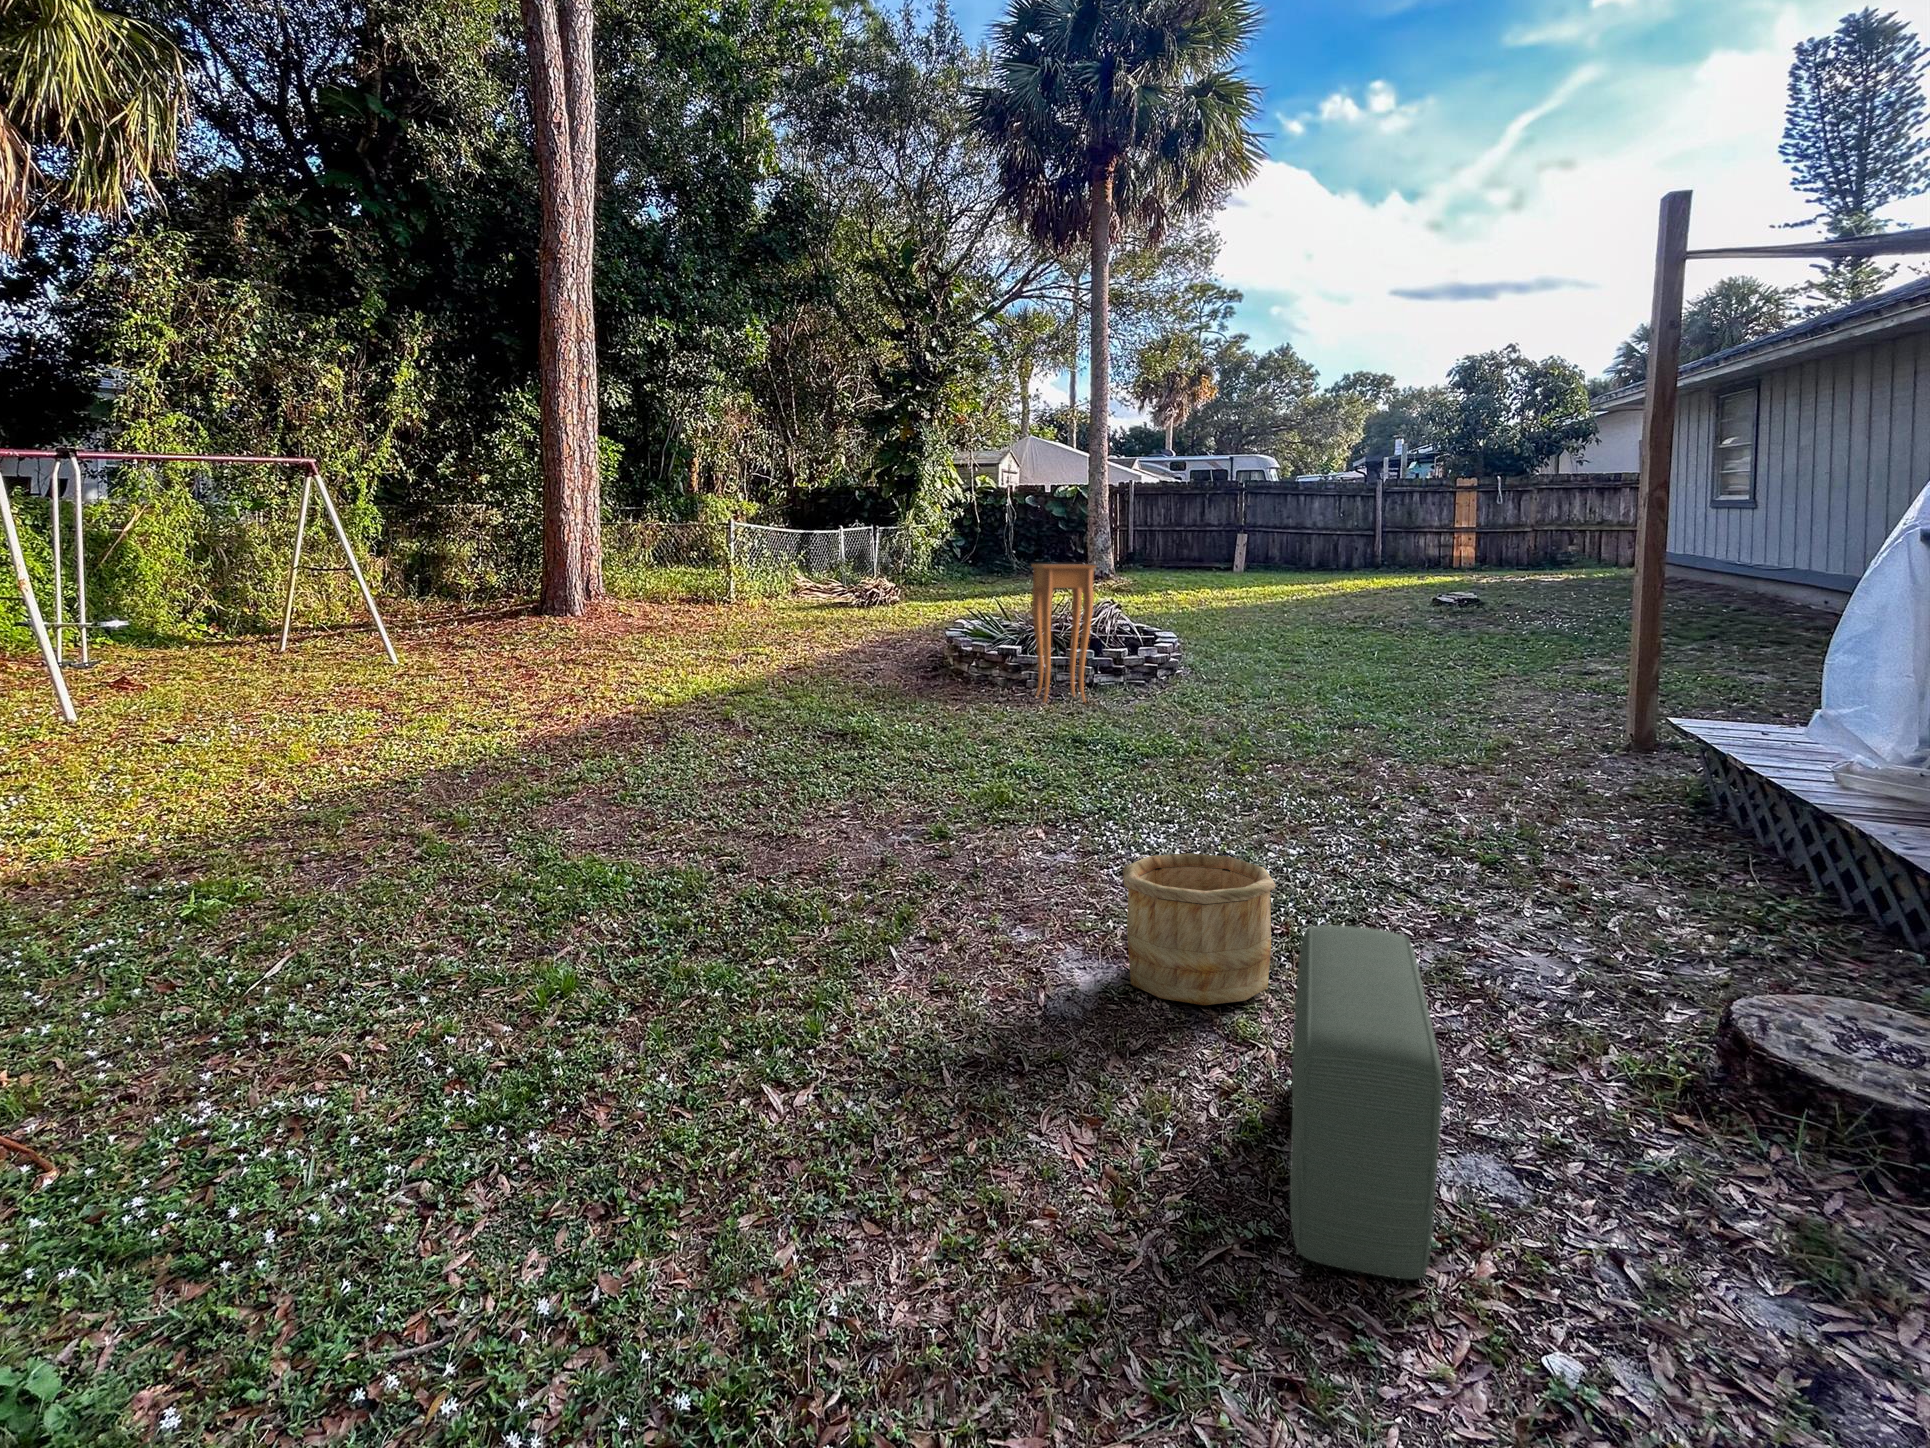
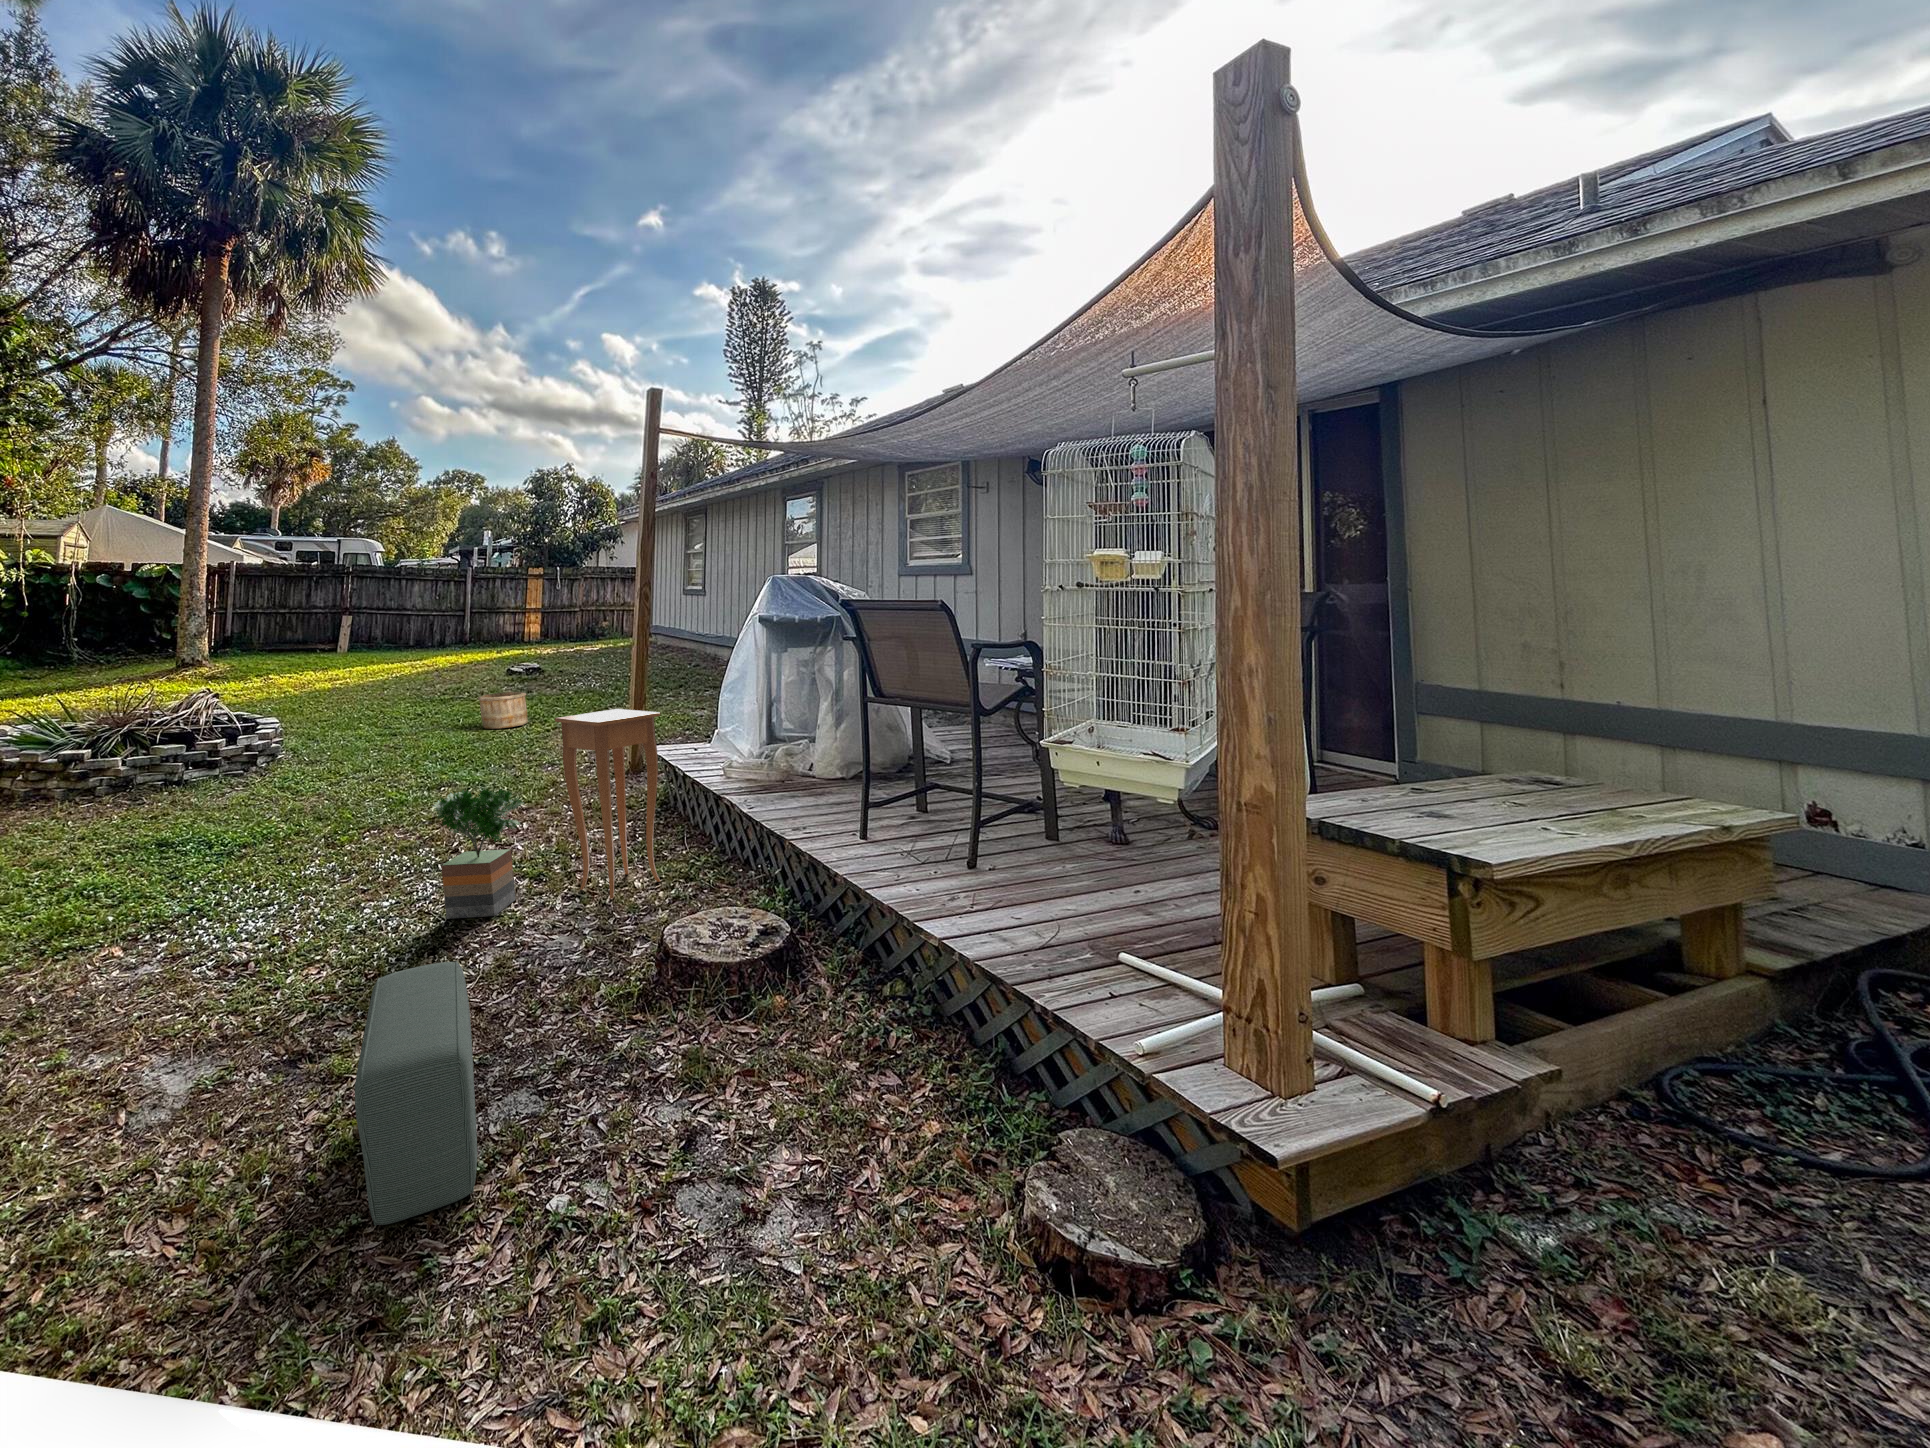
side table: present [1031,564,1096,703] -> present [555,709,660,899]
potted tree: none [1352,722,1472,904] -> present [434,788,523,919]
wooden bucket: present [1123,853,1276,1005] -> present [478,692,528,729]

